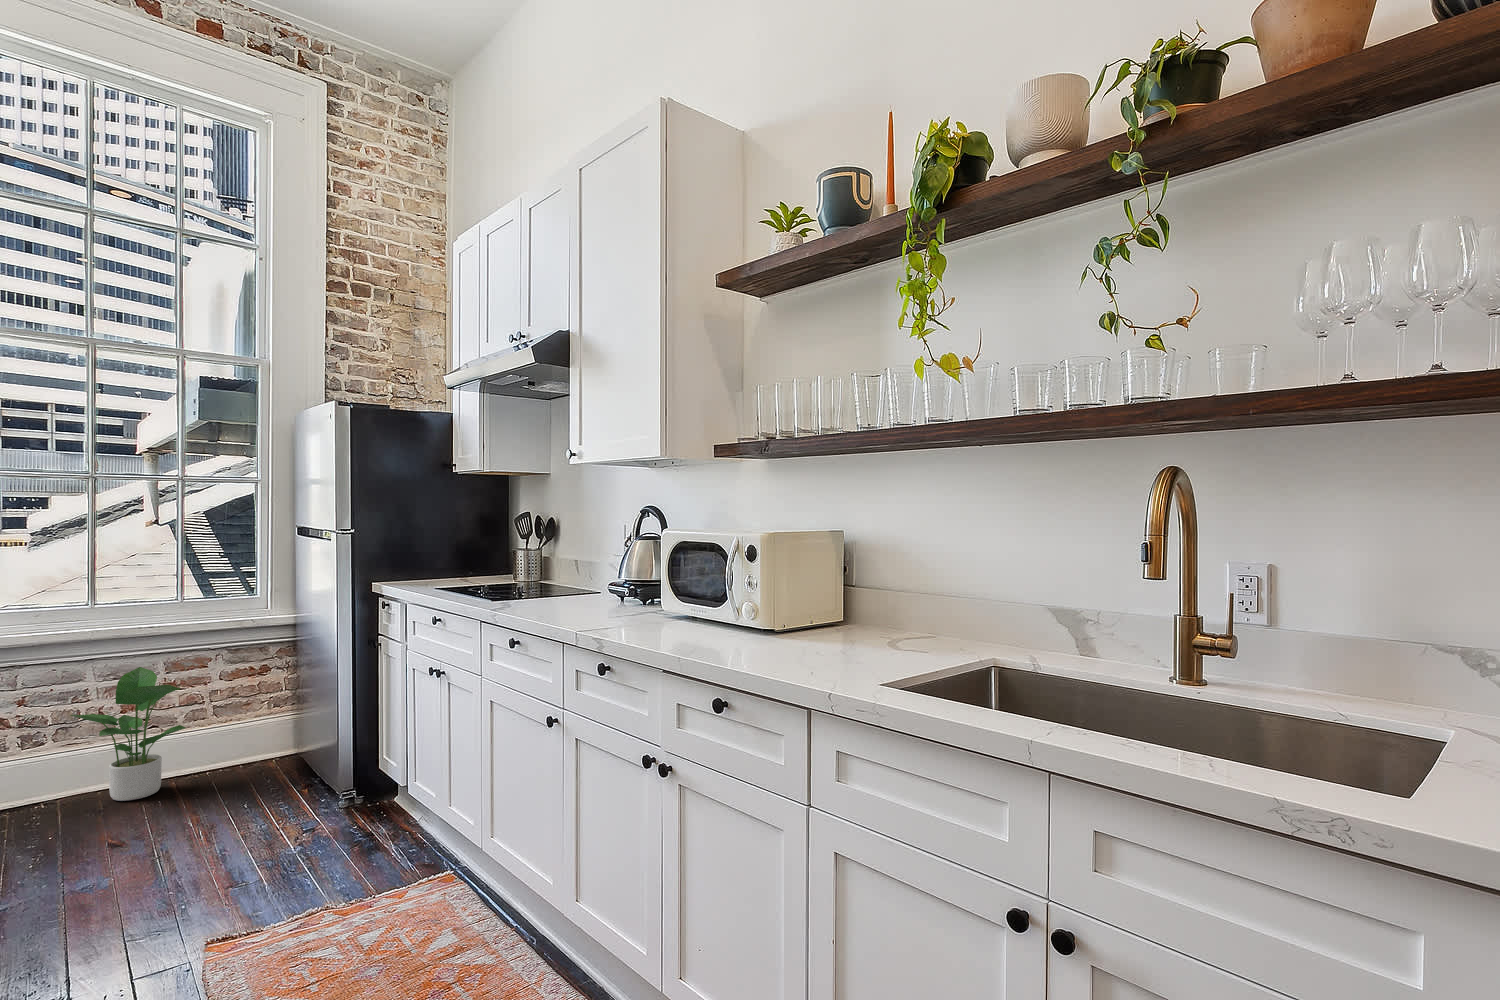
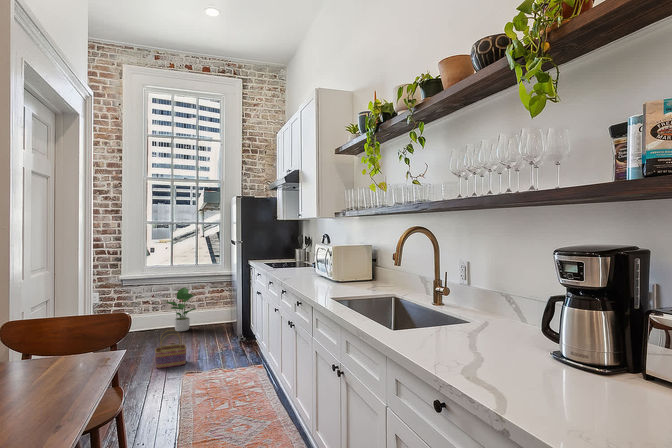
basket: none [73,809,195,945] -> present [155,335,187,368]

